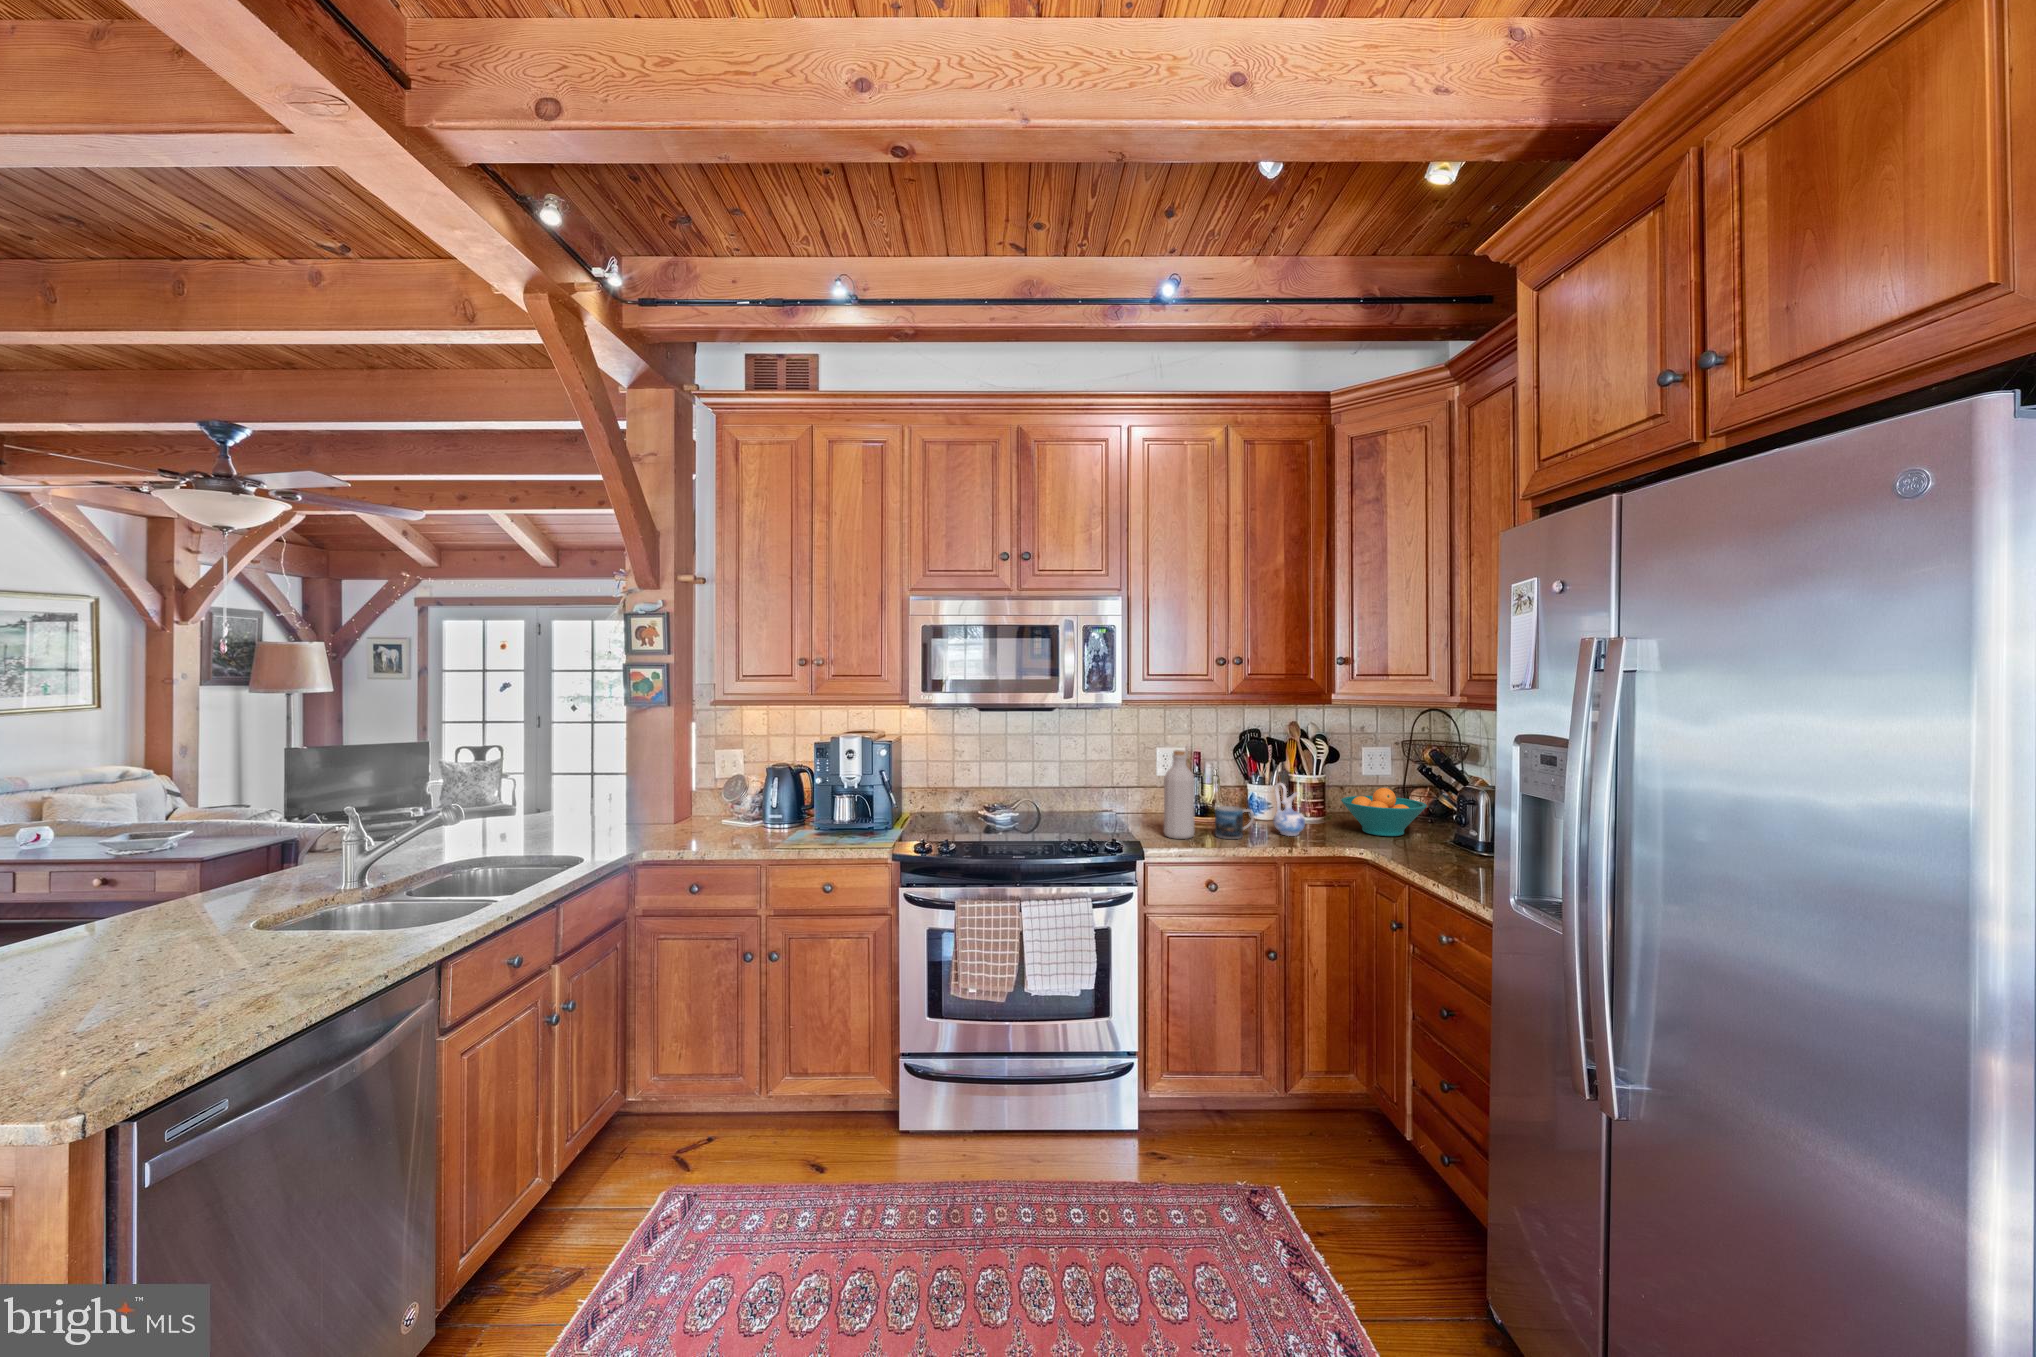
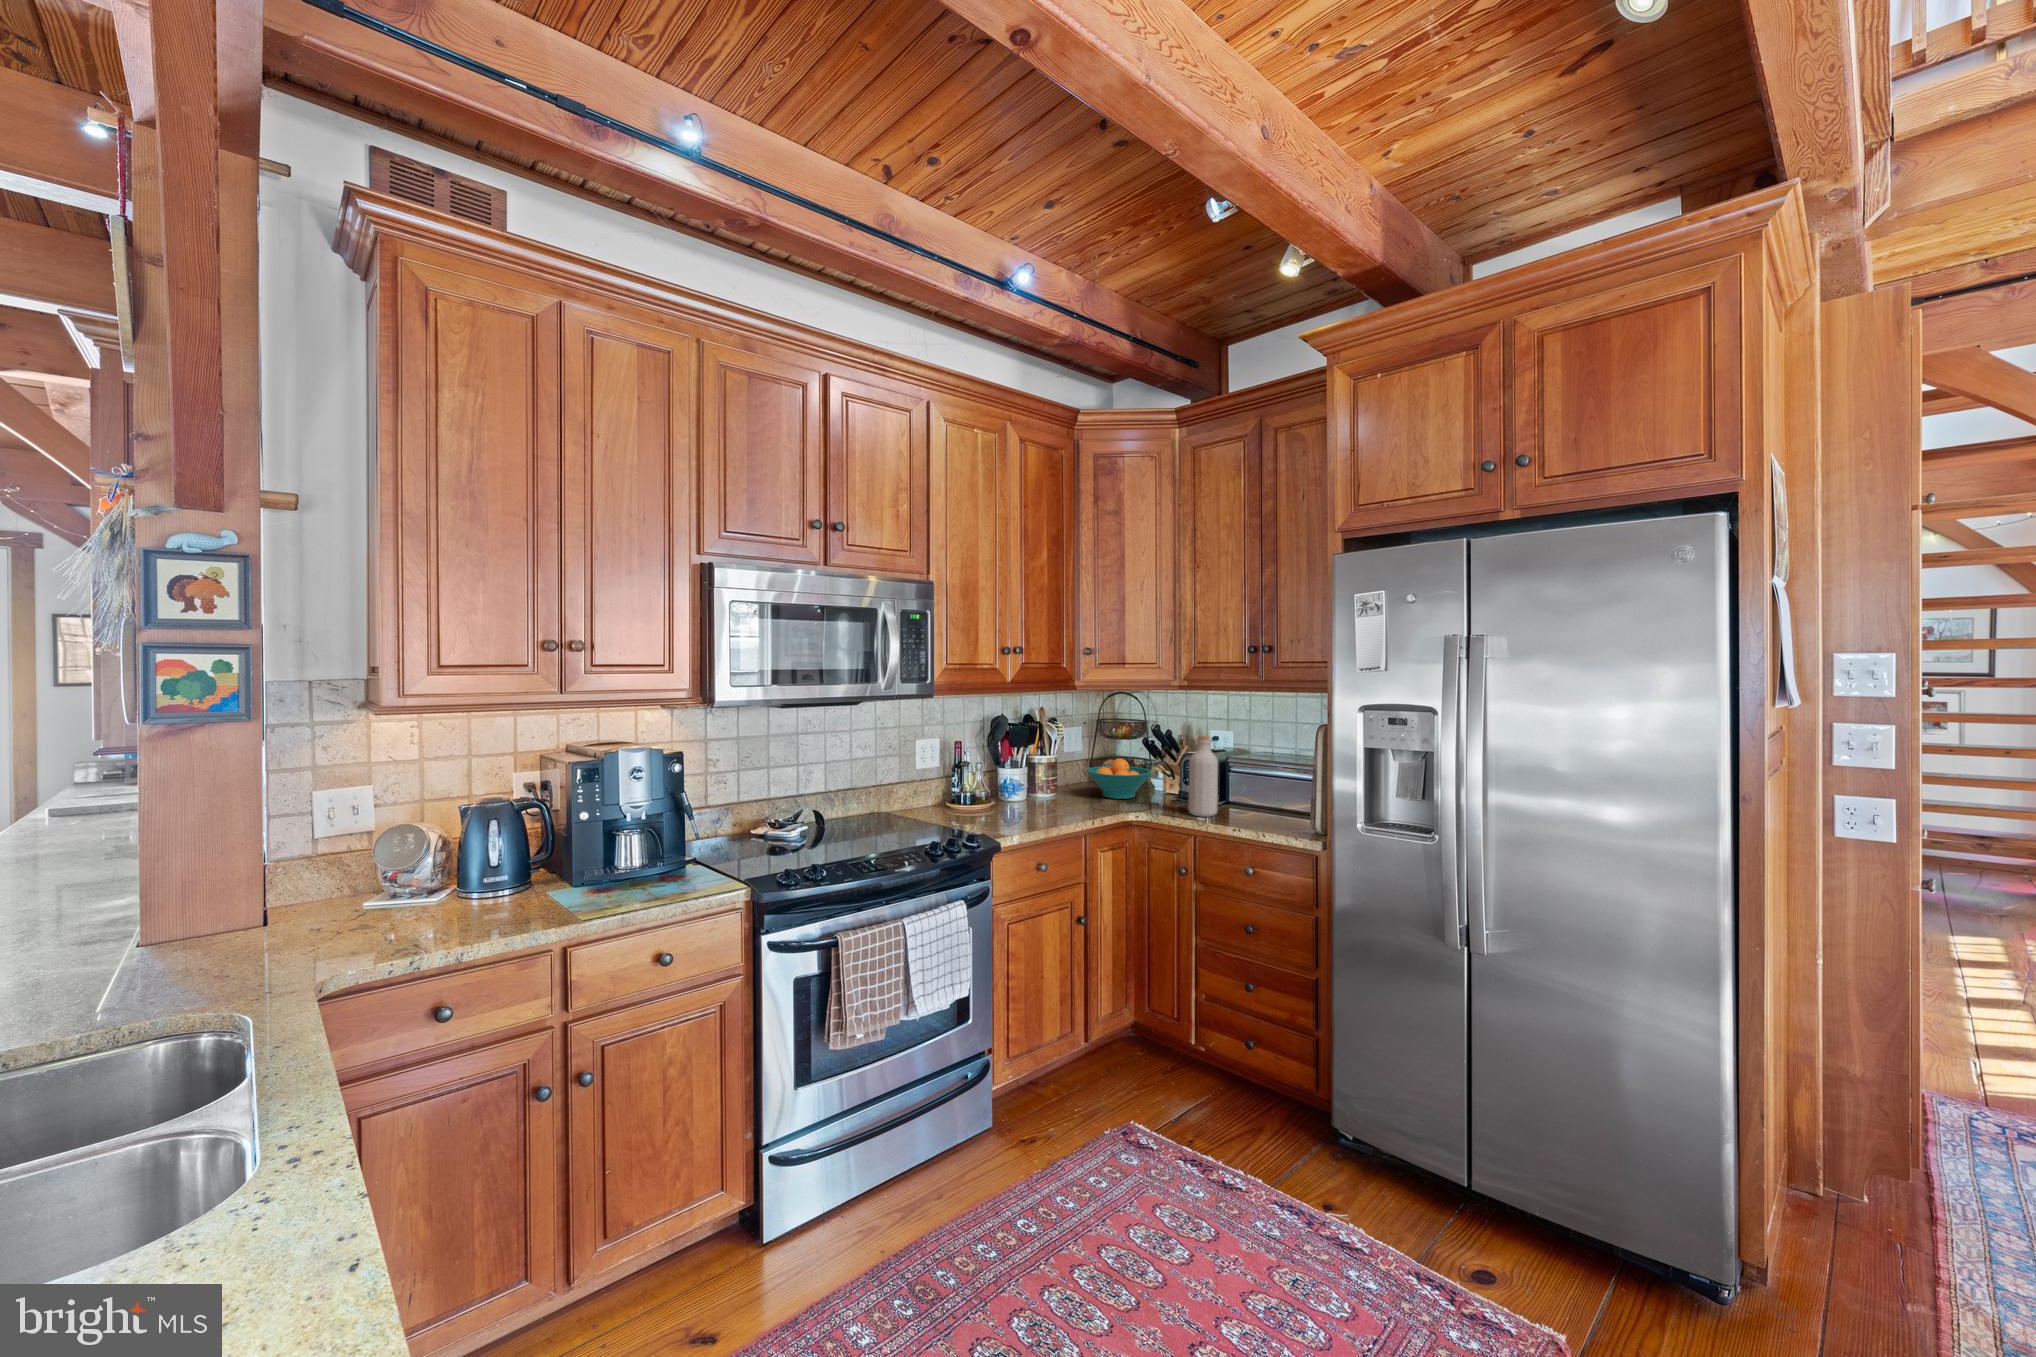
bottle: present [1164,750,1195,839] -> present [1188,736,1218,817]
ceramic pitcher: present [1273,783,1305,836] -> none [1052,762,1080,809]
mug: present [1215,806,1254,839] -> none [1018,788,1047,819]

